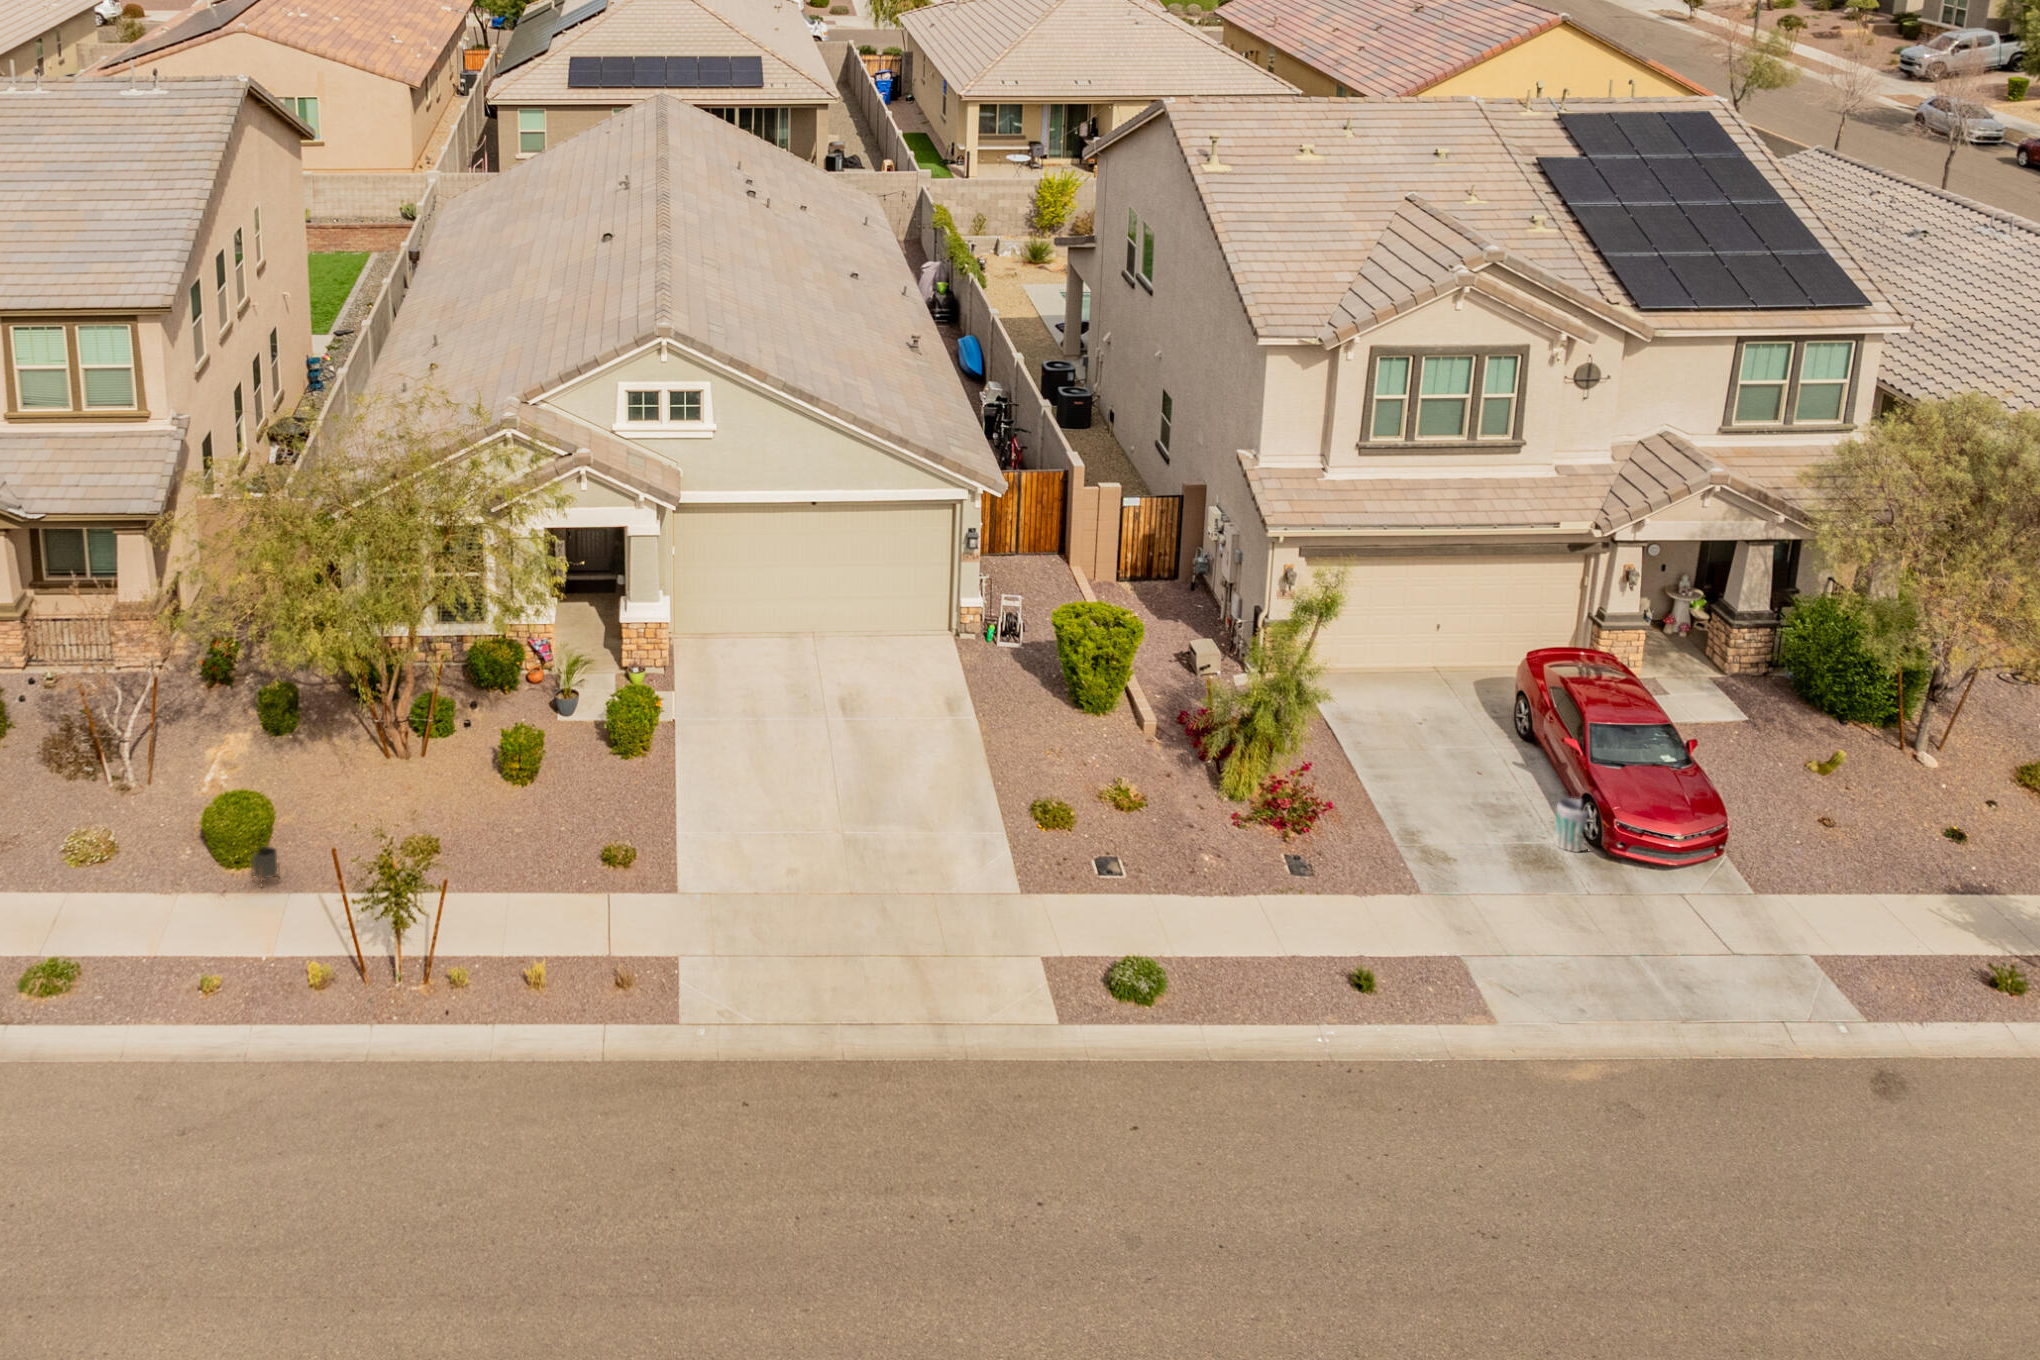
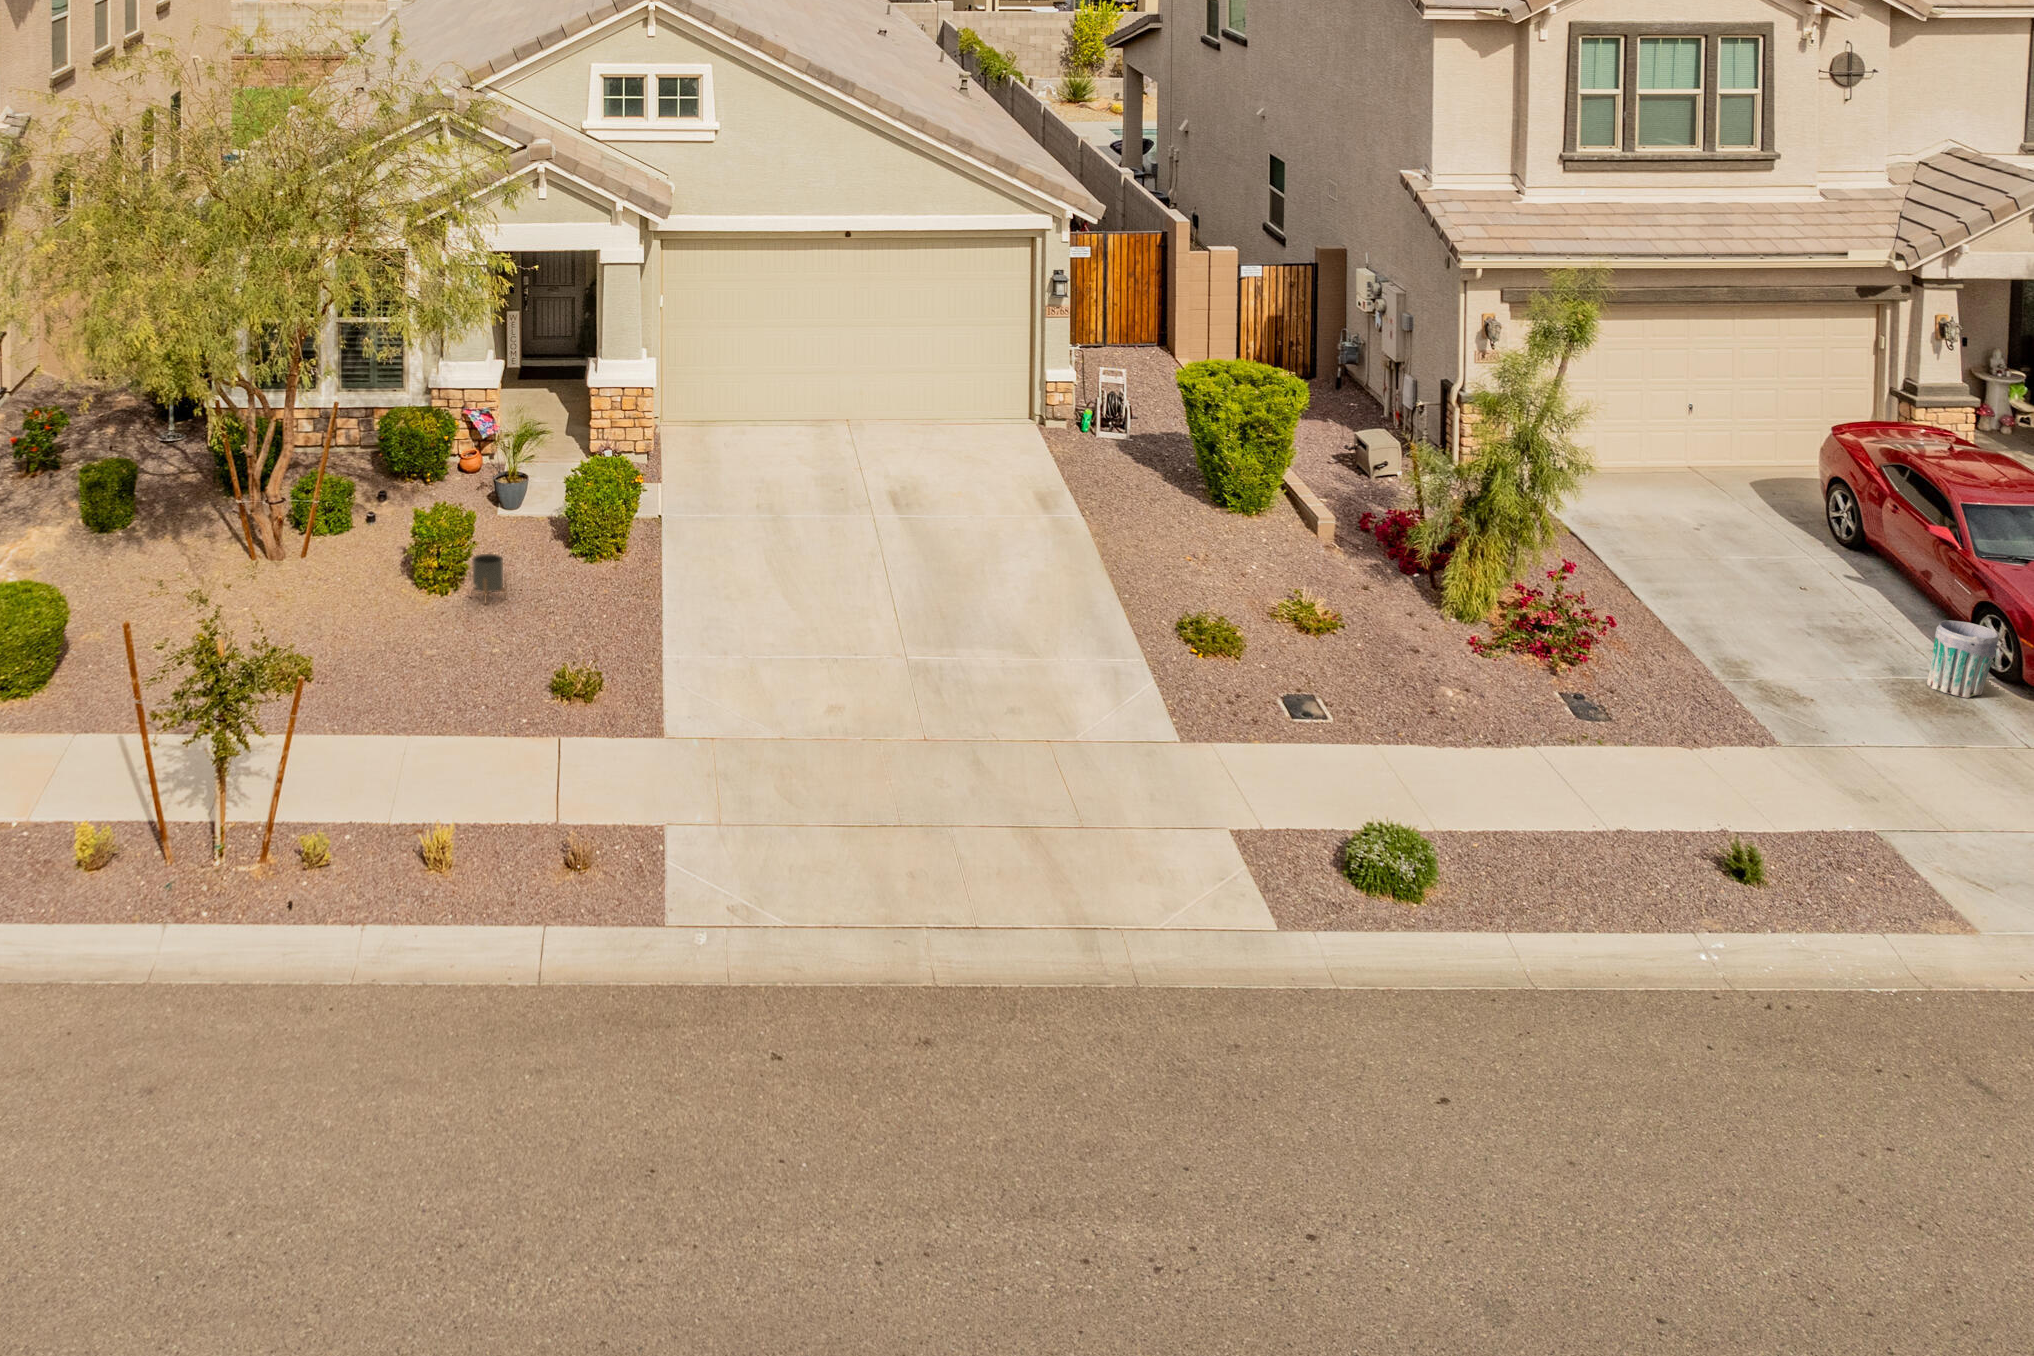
planter: present [251,847,280,882] -> present [469,554,507,603]

